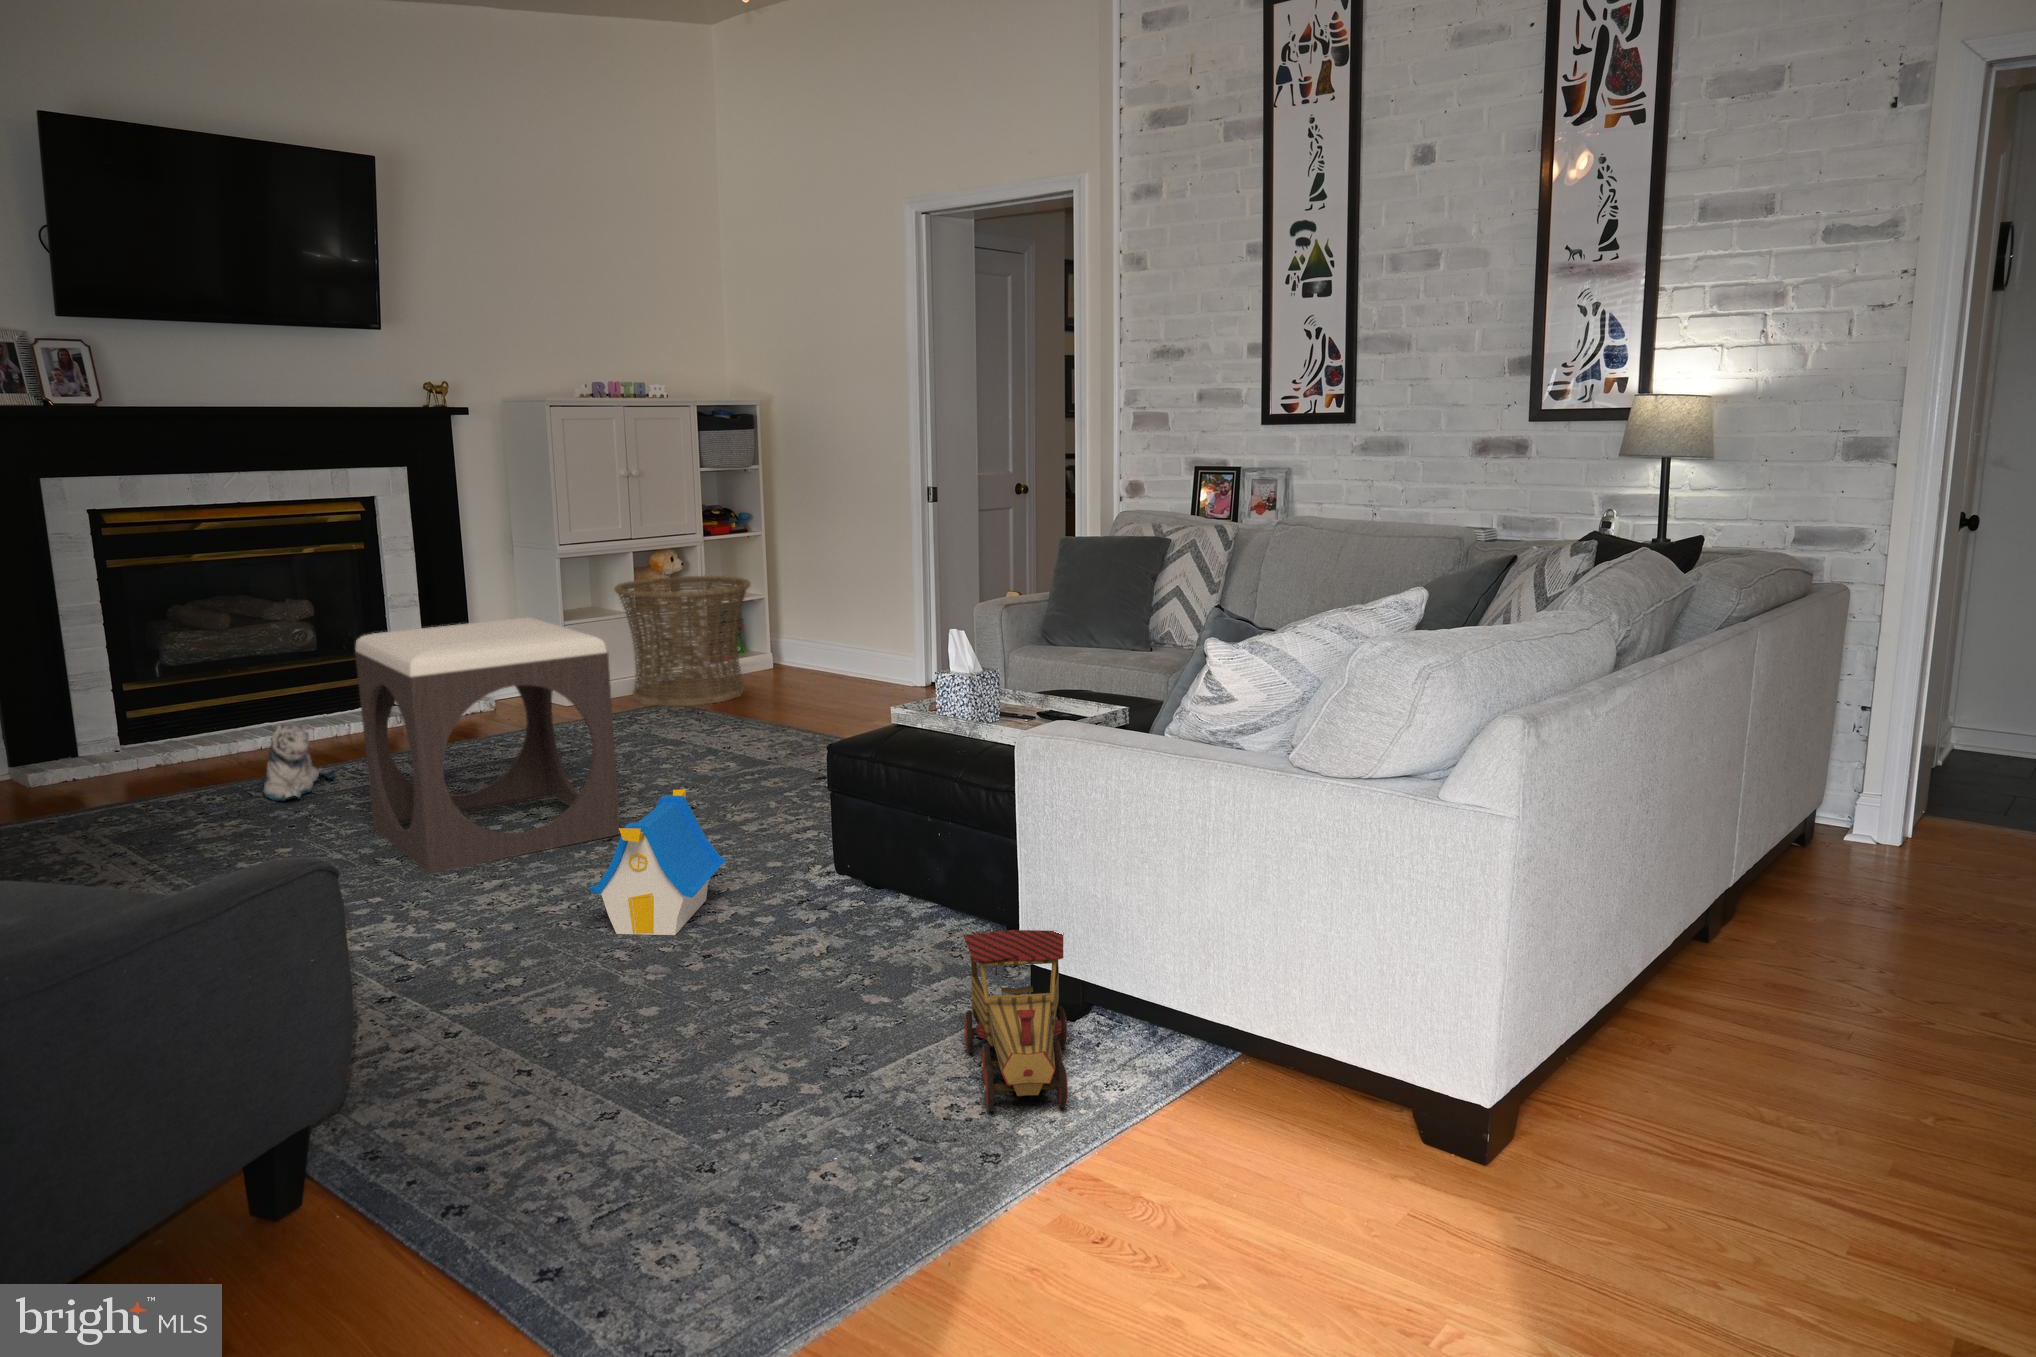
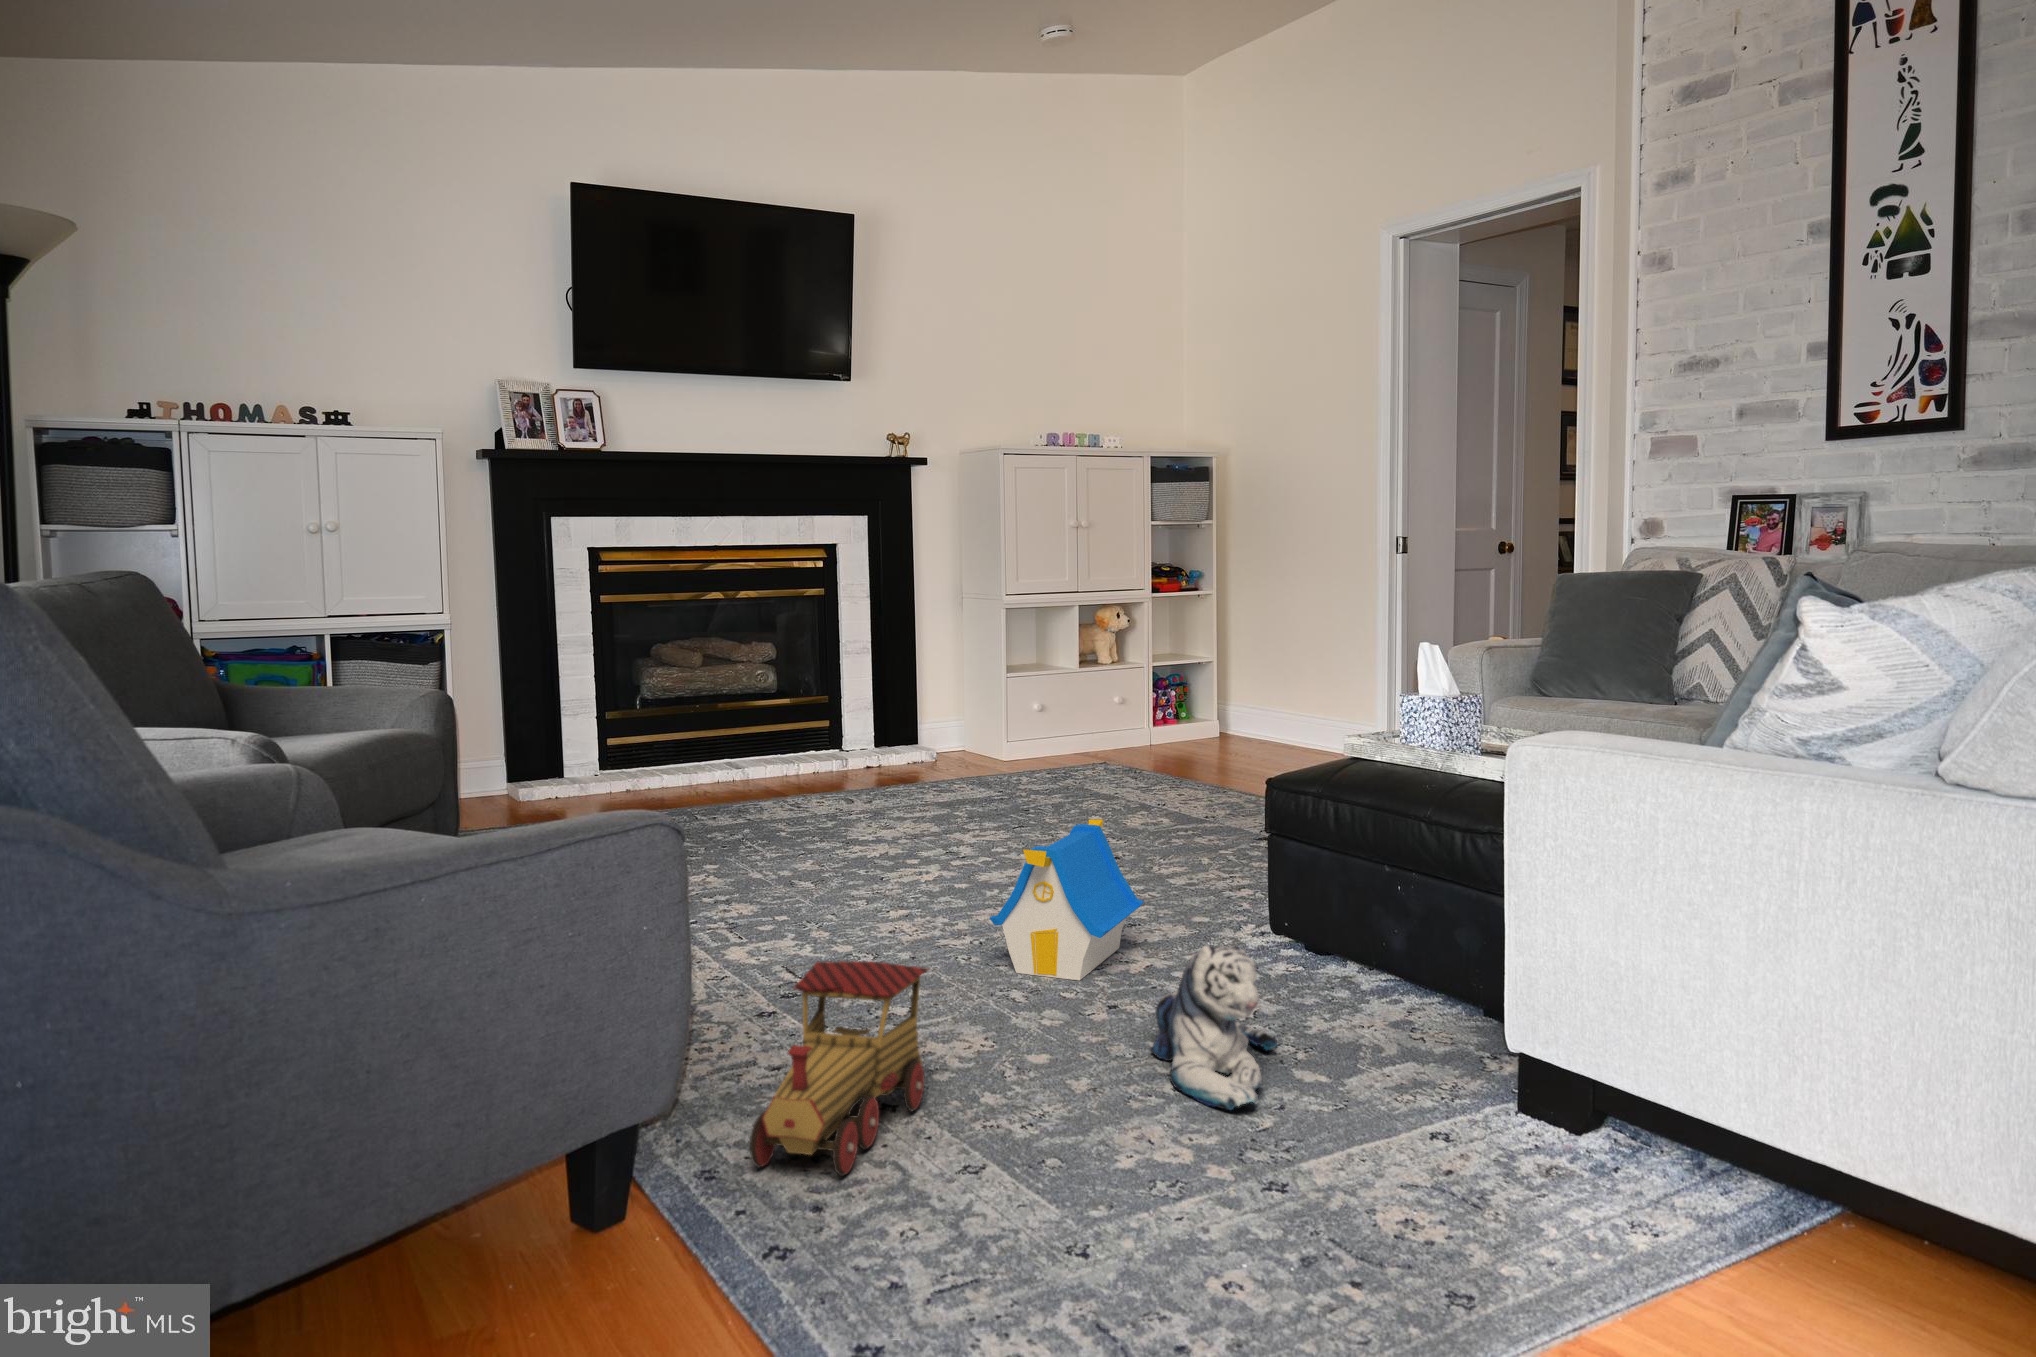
basket: present [614,576,751,706] -> none [1058,634,1197,766]
footstool: present [355,617,620,873] -> none [792,645,1038,898]
plush toy: present [264,725,335,801] -> present [1151,946,1277,1110]
toy train: present [963,930,1068,1112] -> present [750,961,929,1176]

